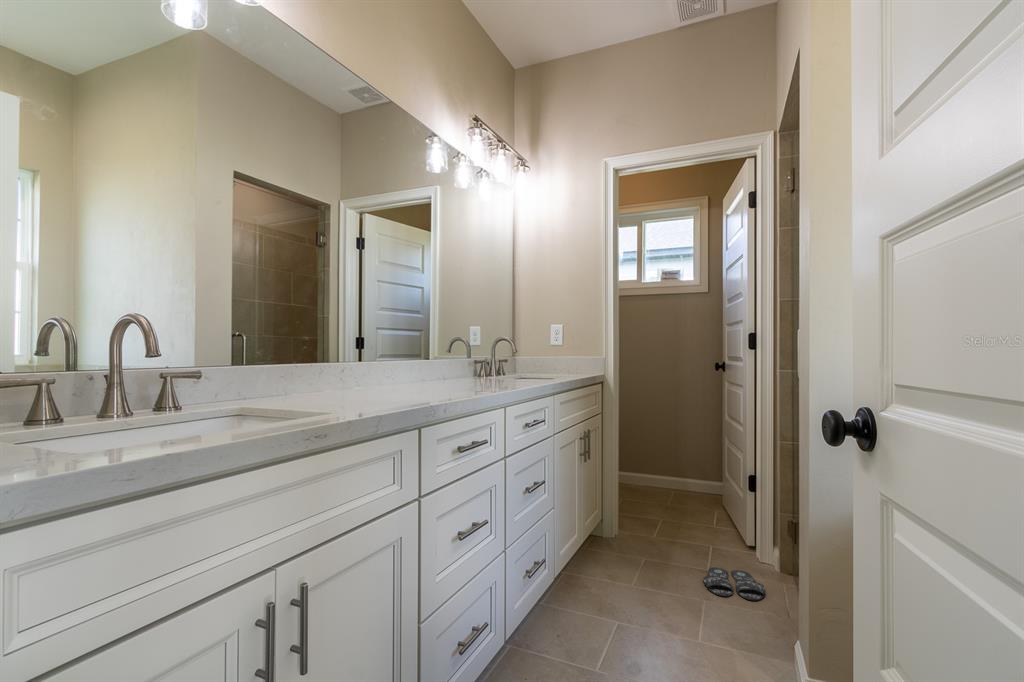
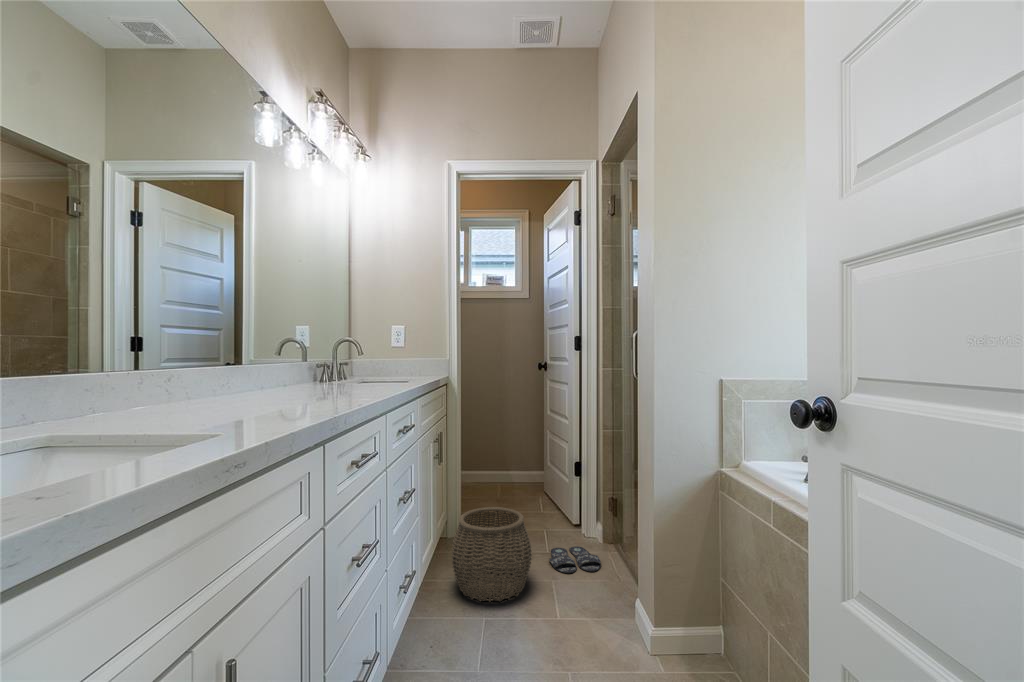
woven basket: none [590,511,675,607] -> present [451,507,532,602]

